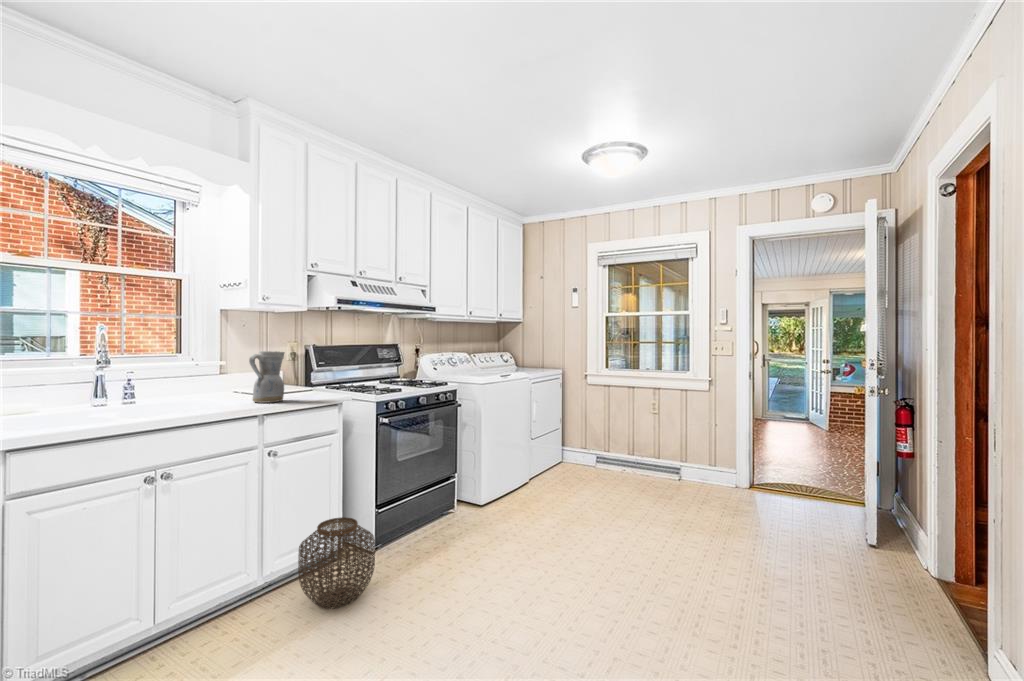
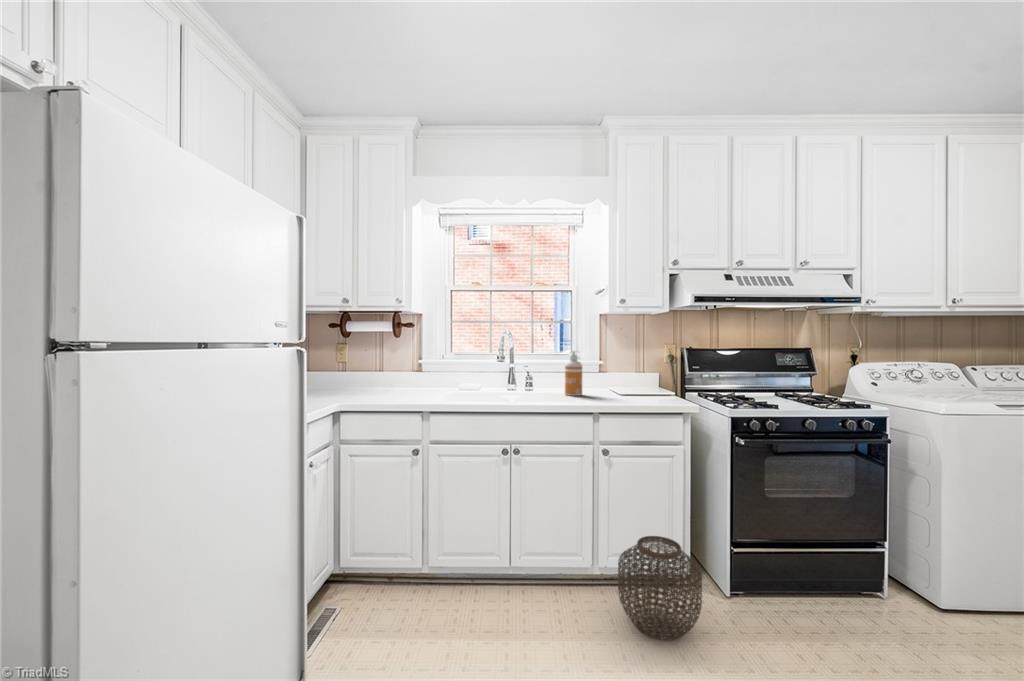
soap dispenser: none [194,350,219,402] -> present [565,351,582,396]
ceramic pitcher: present [249,351,285,403] -> none [594,352,628,402]

